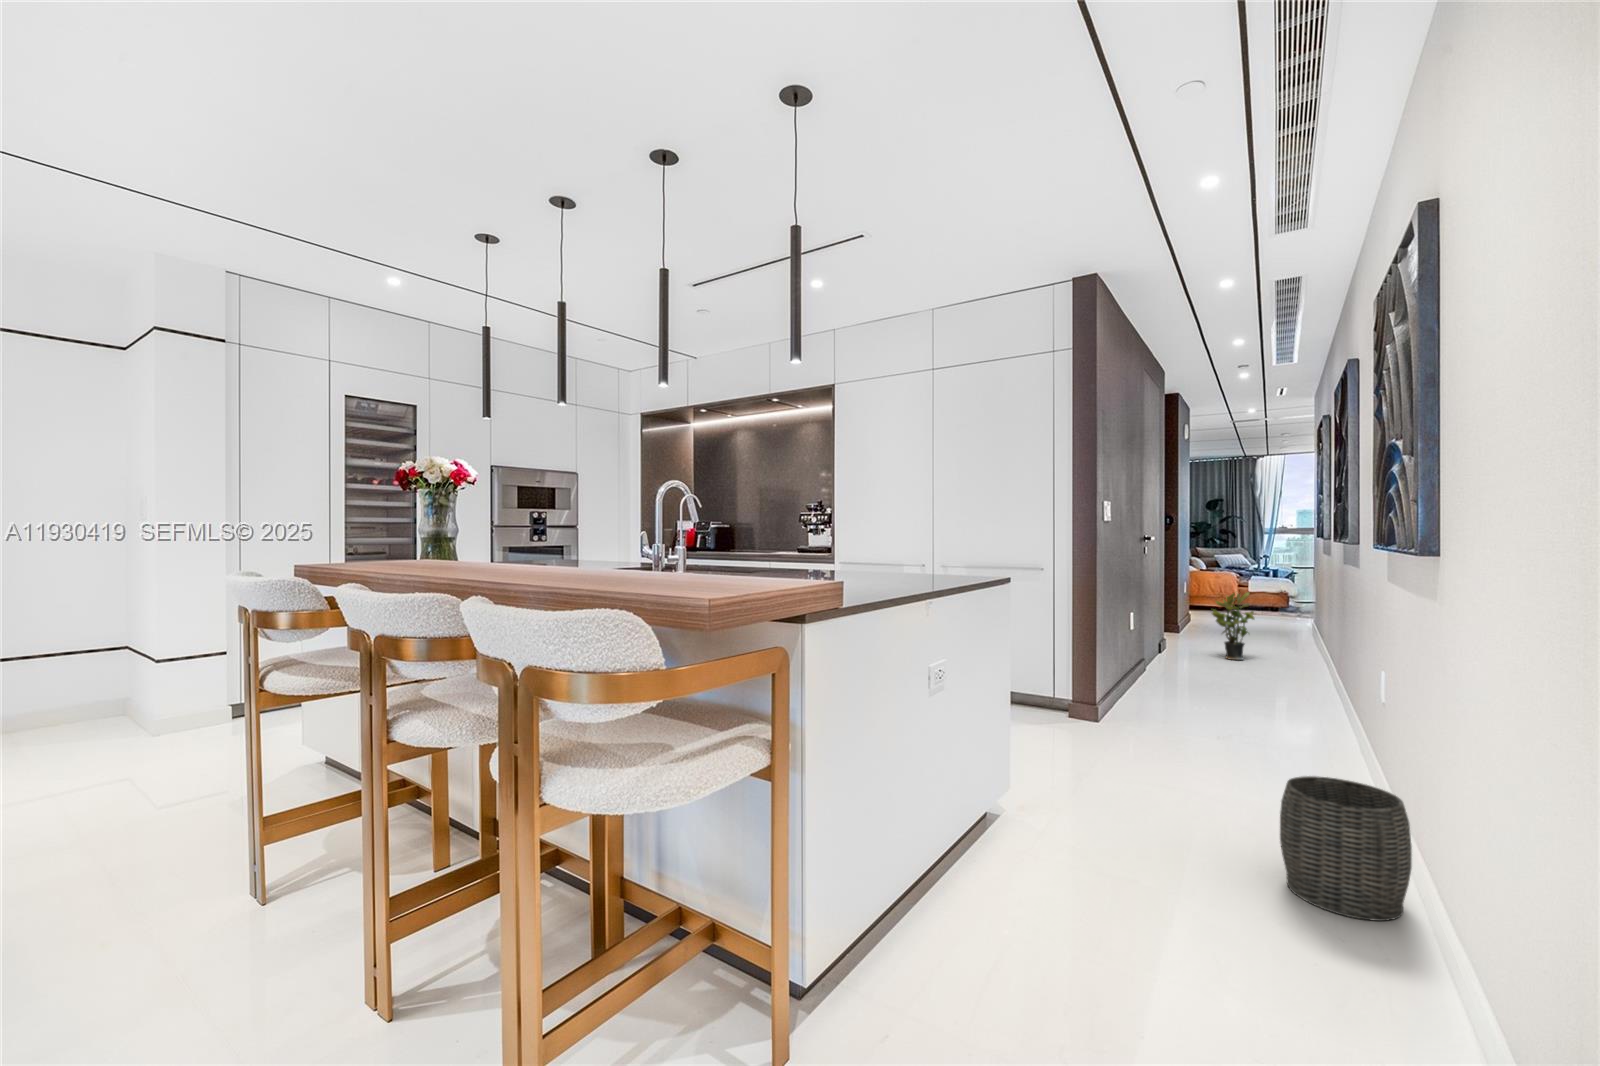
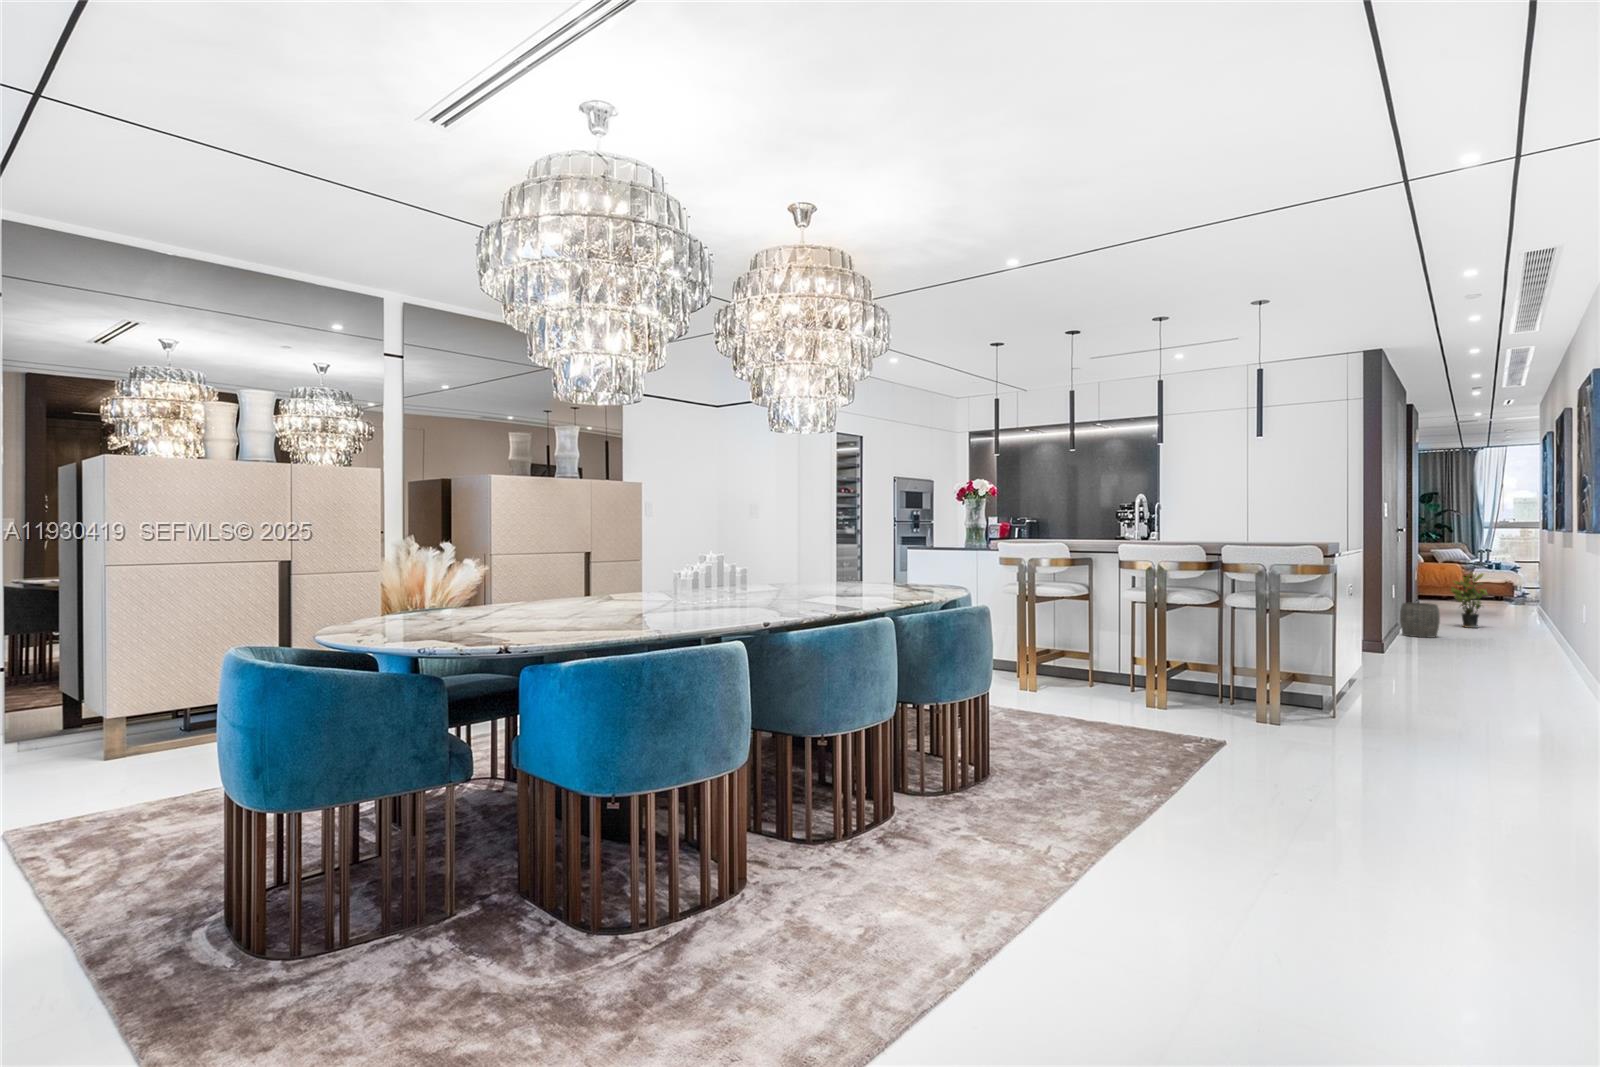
woven basket: present [1280,776,1412,921] -> present [1400,603,1440,638]

